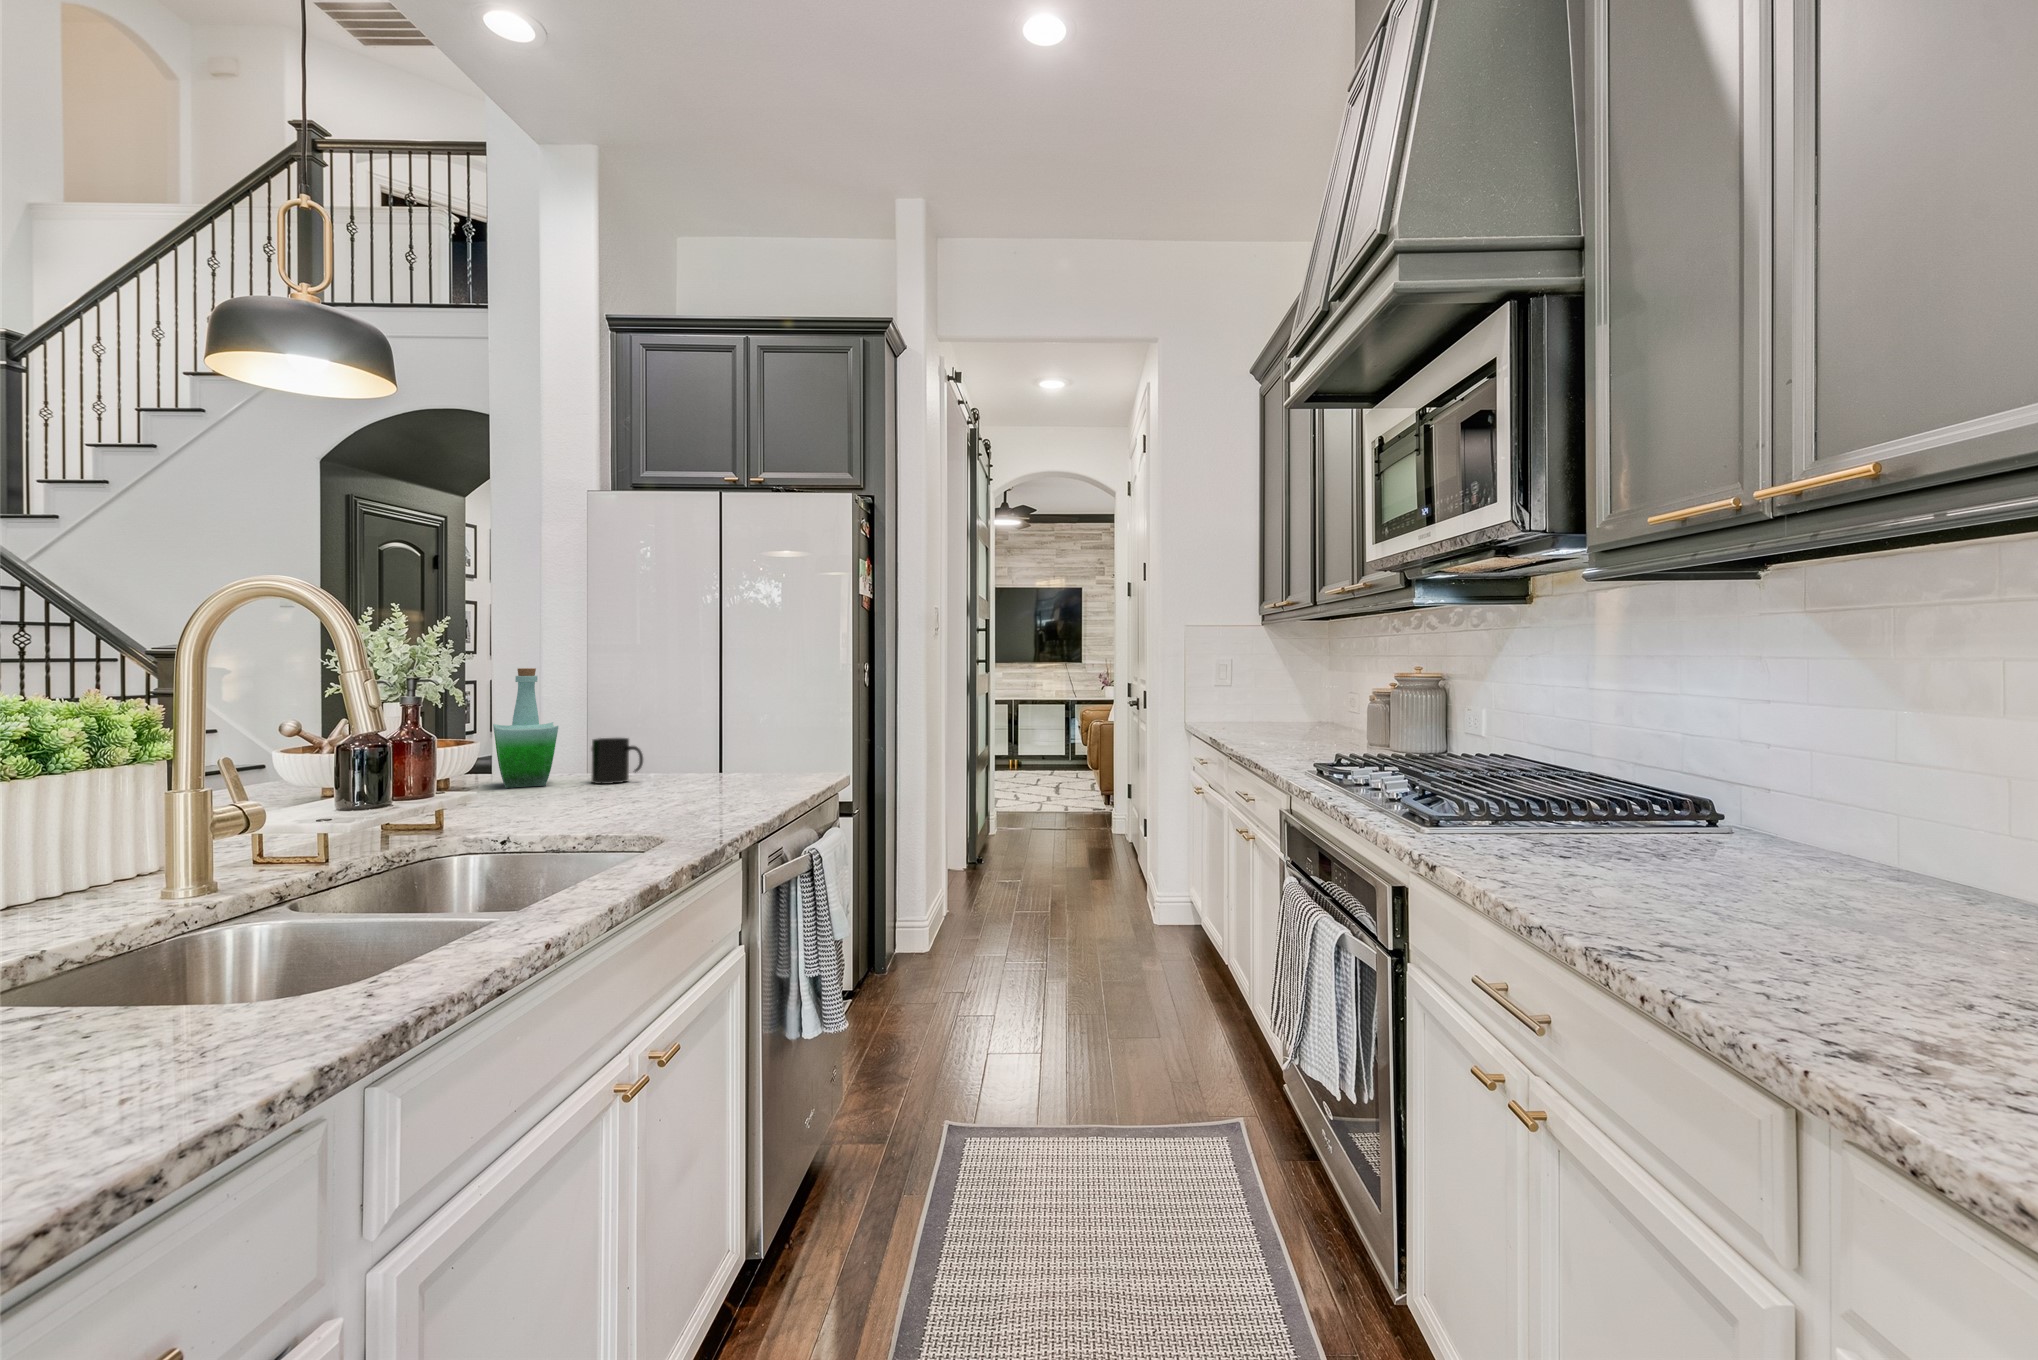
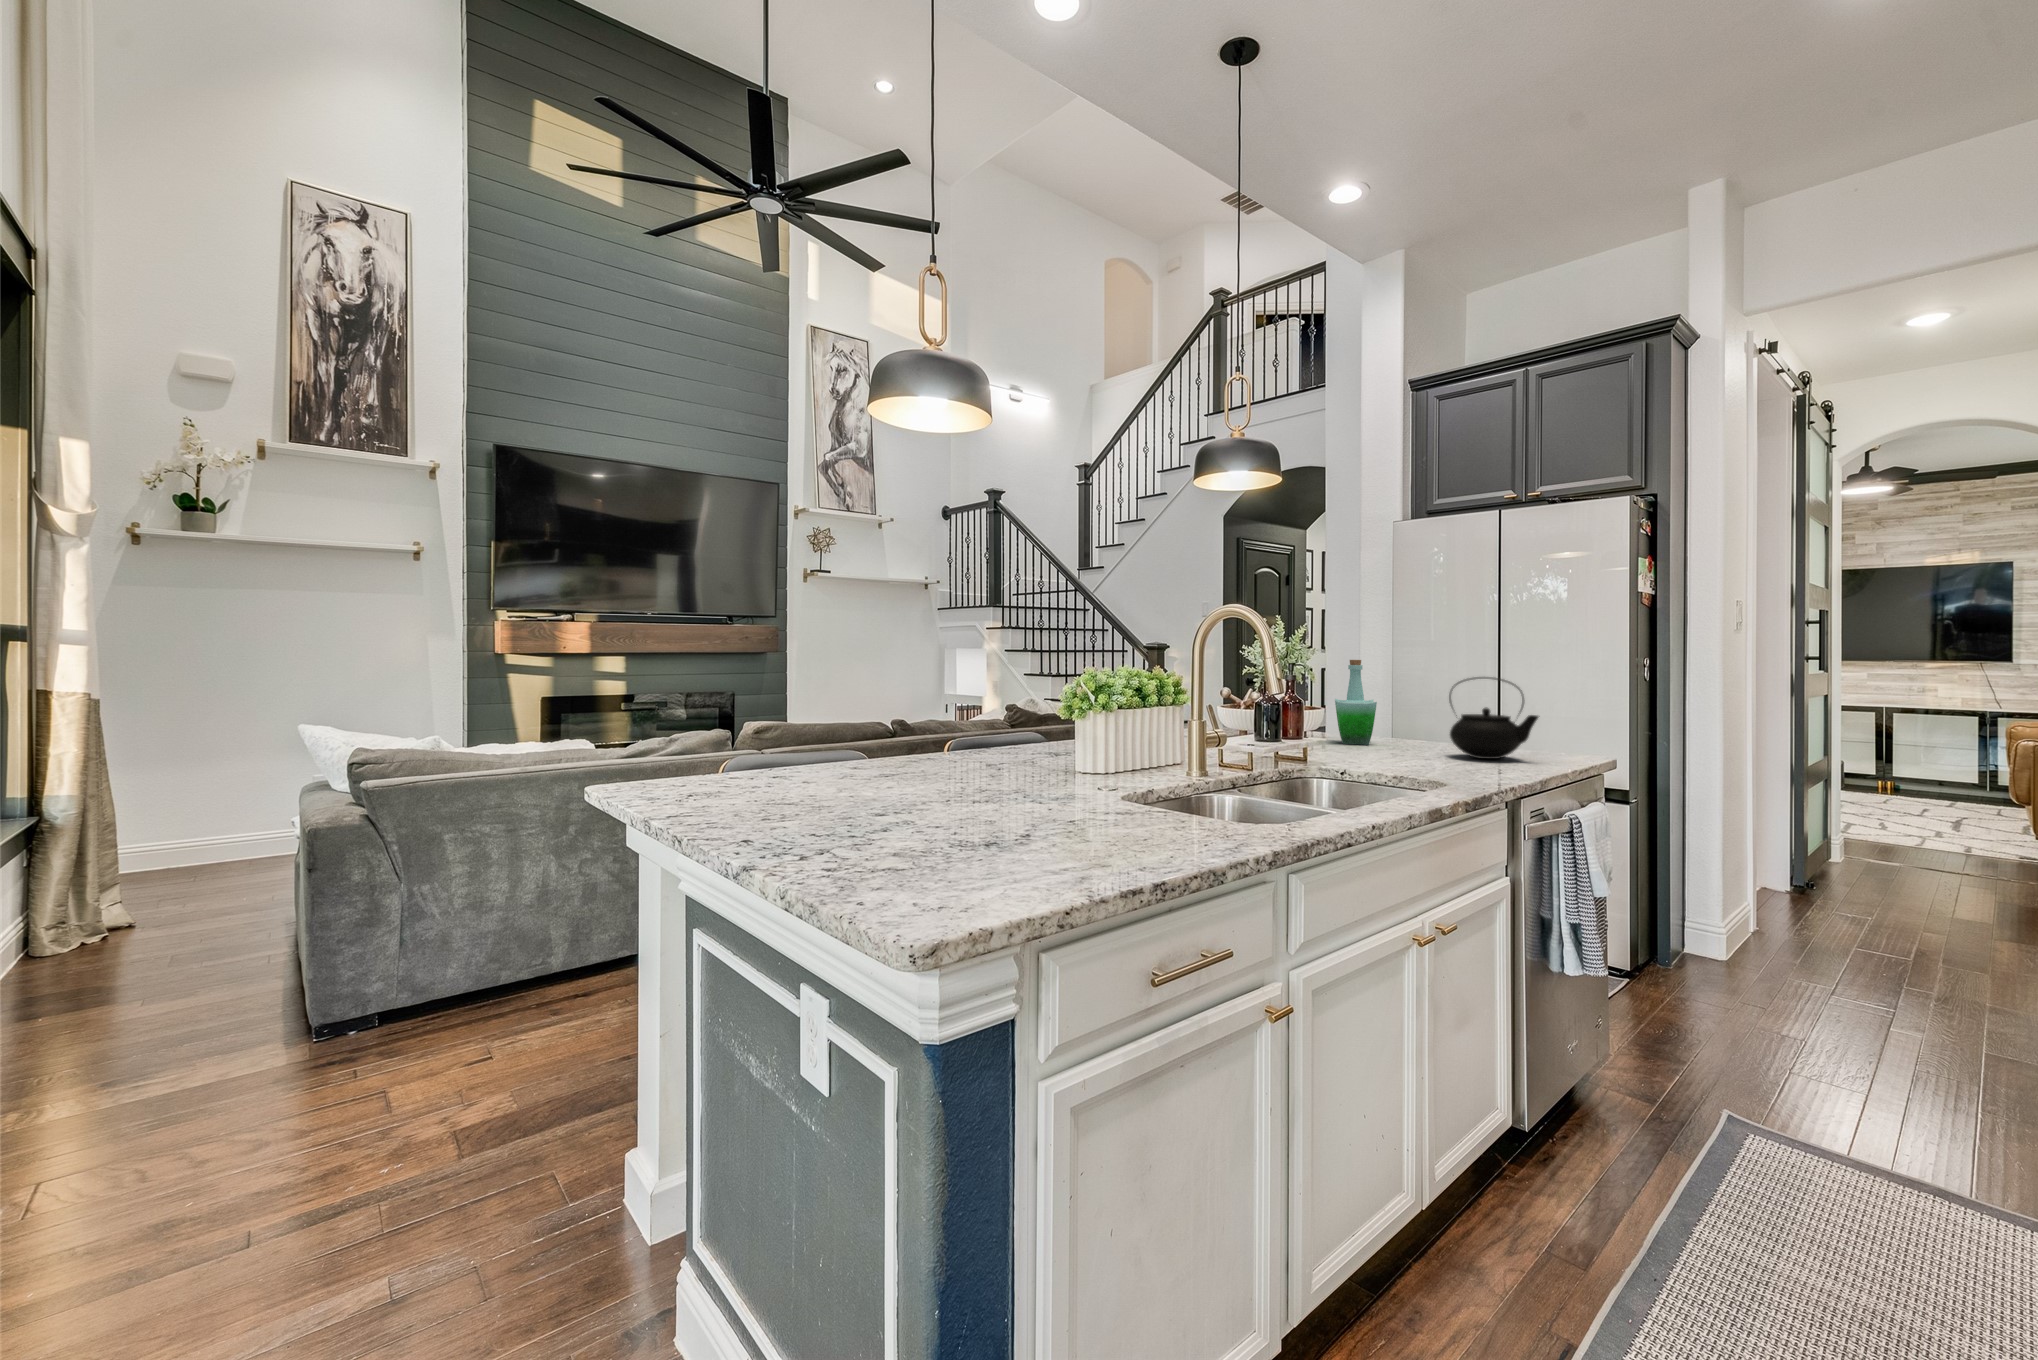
teapot: none [660,688,771,791] -> present [1449,677,1538,759]
mug: present [591,738,643,784] -> none [1400,713,1438,748]

